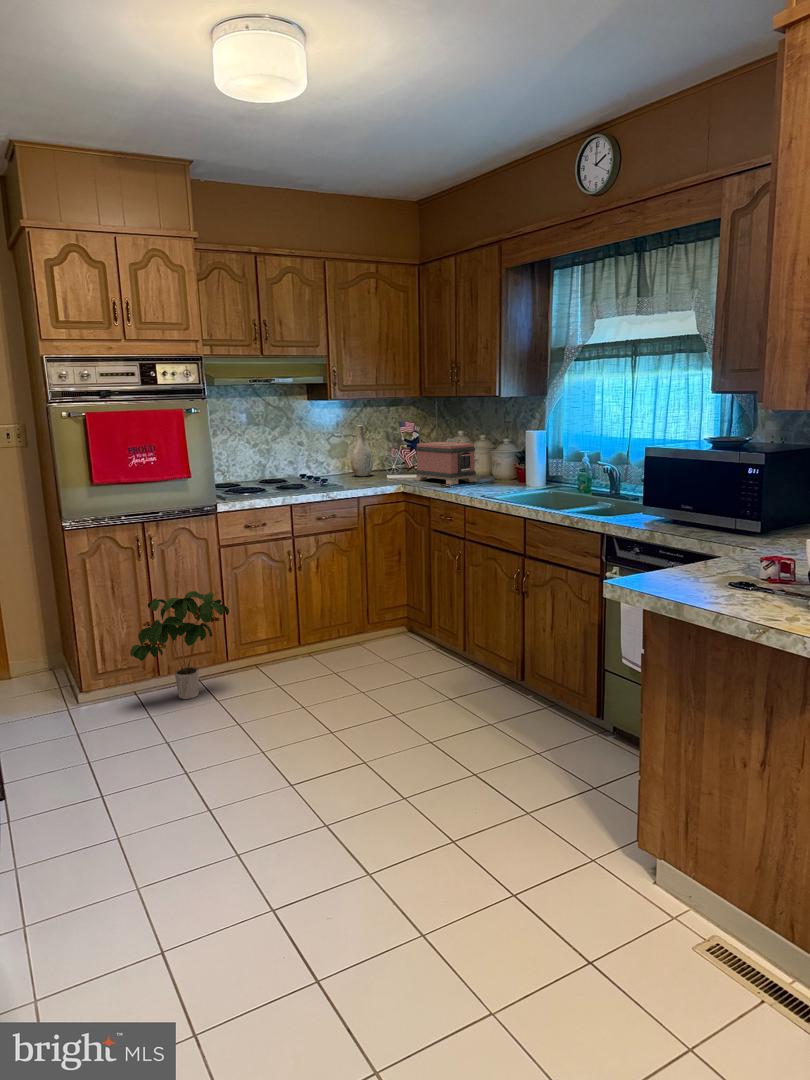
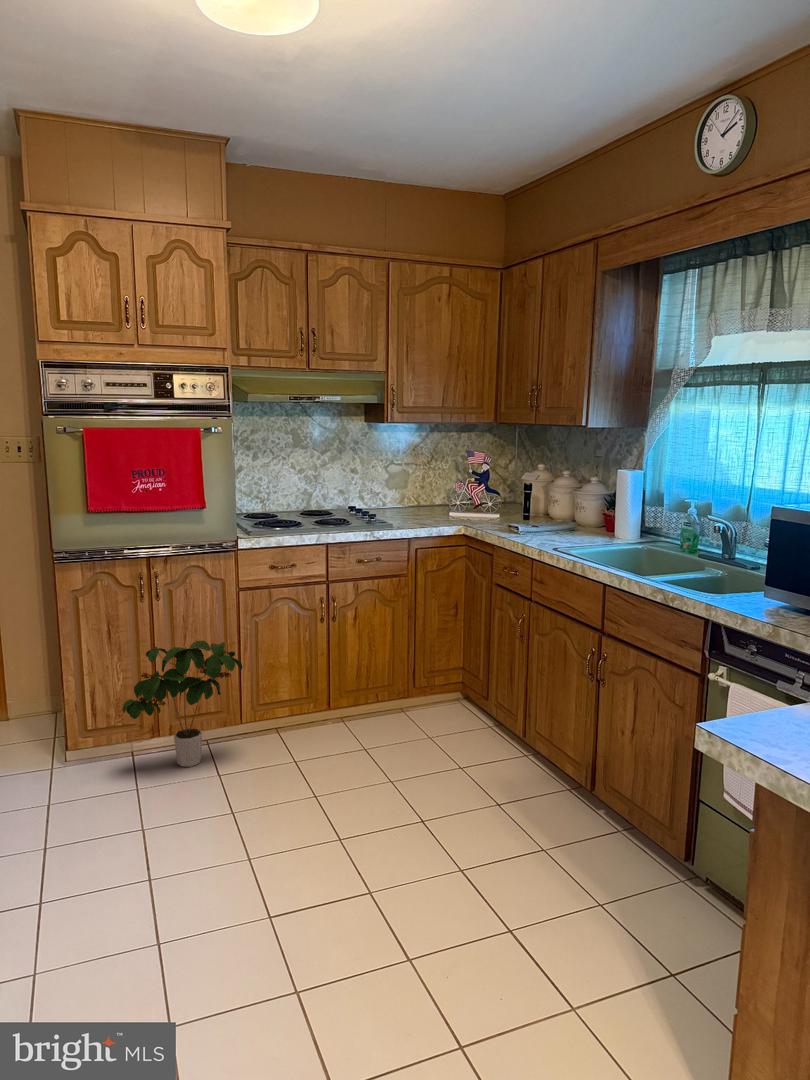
vase: present [351,425,373,476] -> none [409,453,435,512]
toaster: present [415,442,477,485] -> none [479,477,553,531]

